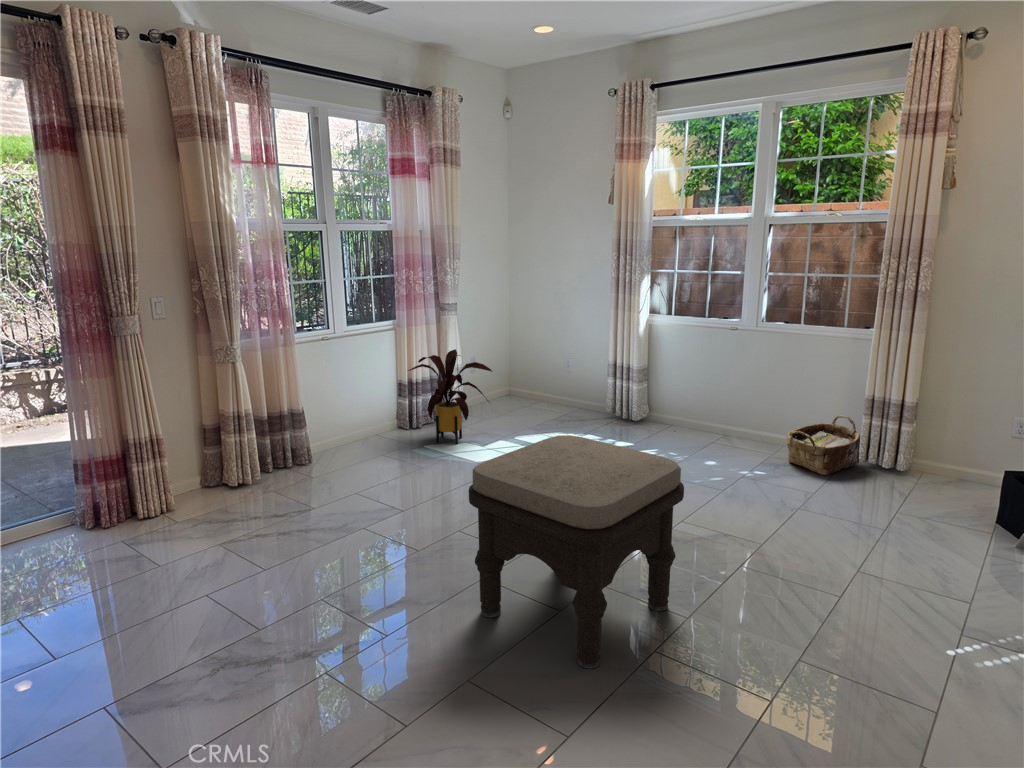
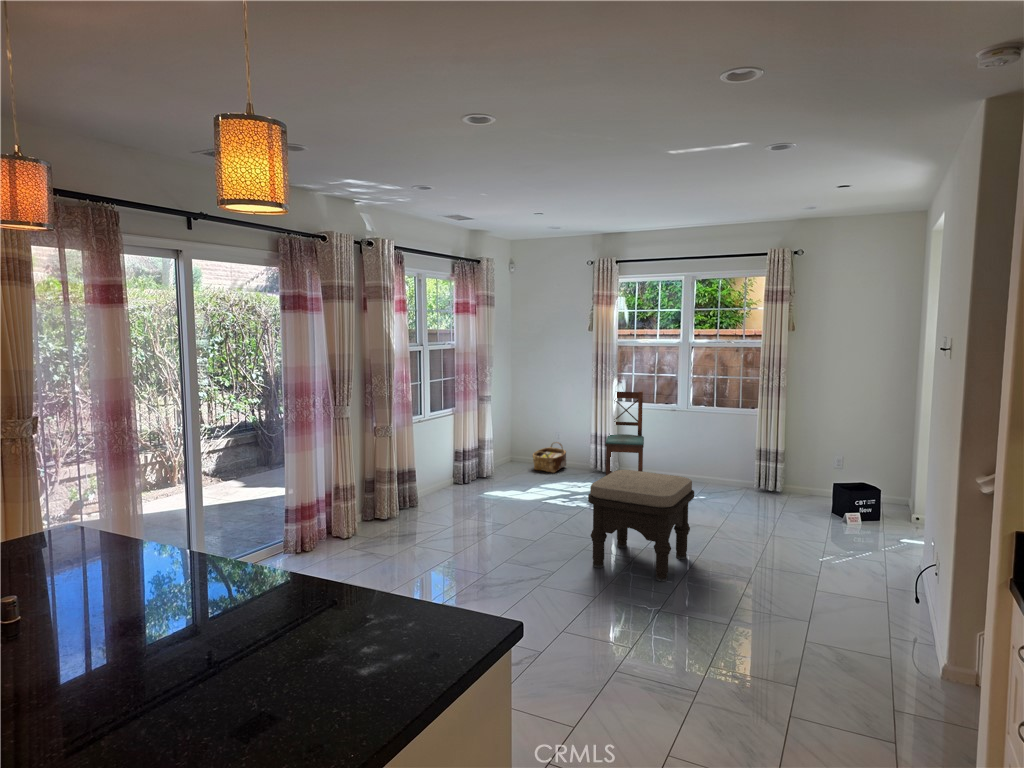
dining chair: none [619,297,688,441] -> present [605,392,644,476]
house plant: present [408,349,492,444] -> none [471,427,530,491]
woven basket: present [787,415,860,475] -> present [533,442,566,473]

